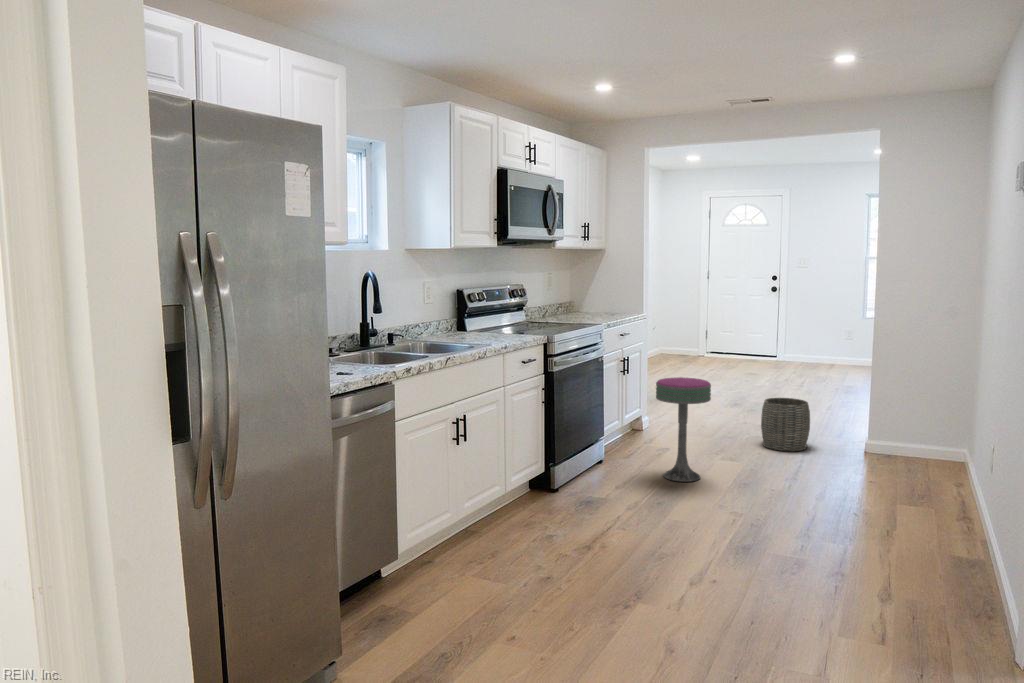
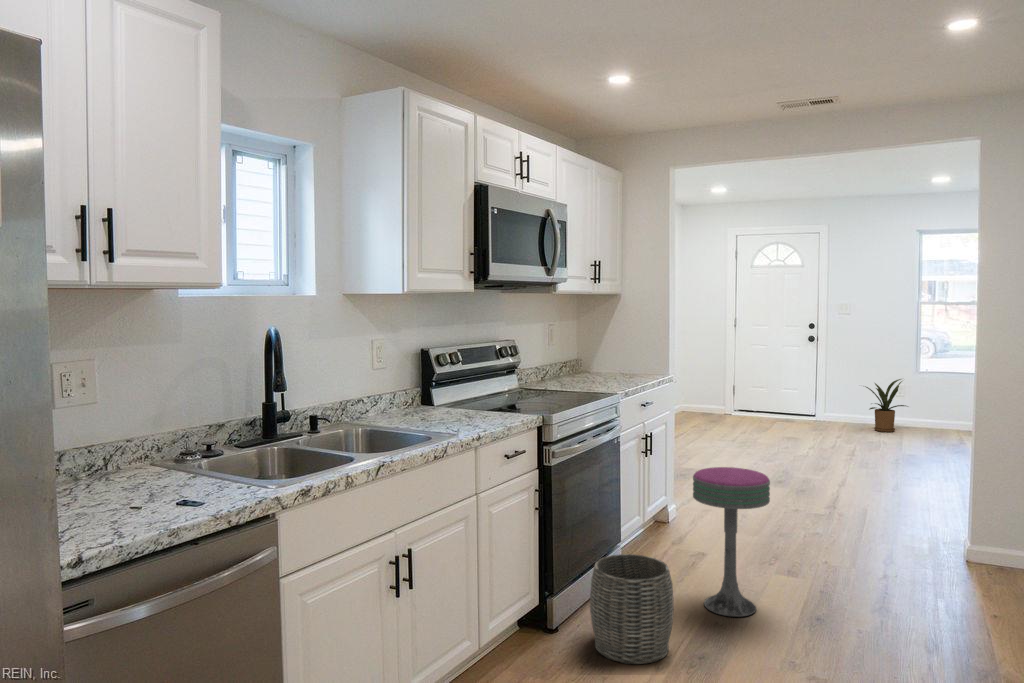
house plant: none [810,323,856,369] -> present [865,379,906,432]
woven basket: present [761,398,810,451] -> present [590,554,674,664]

